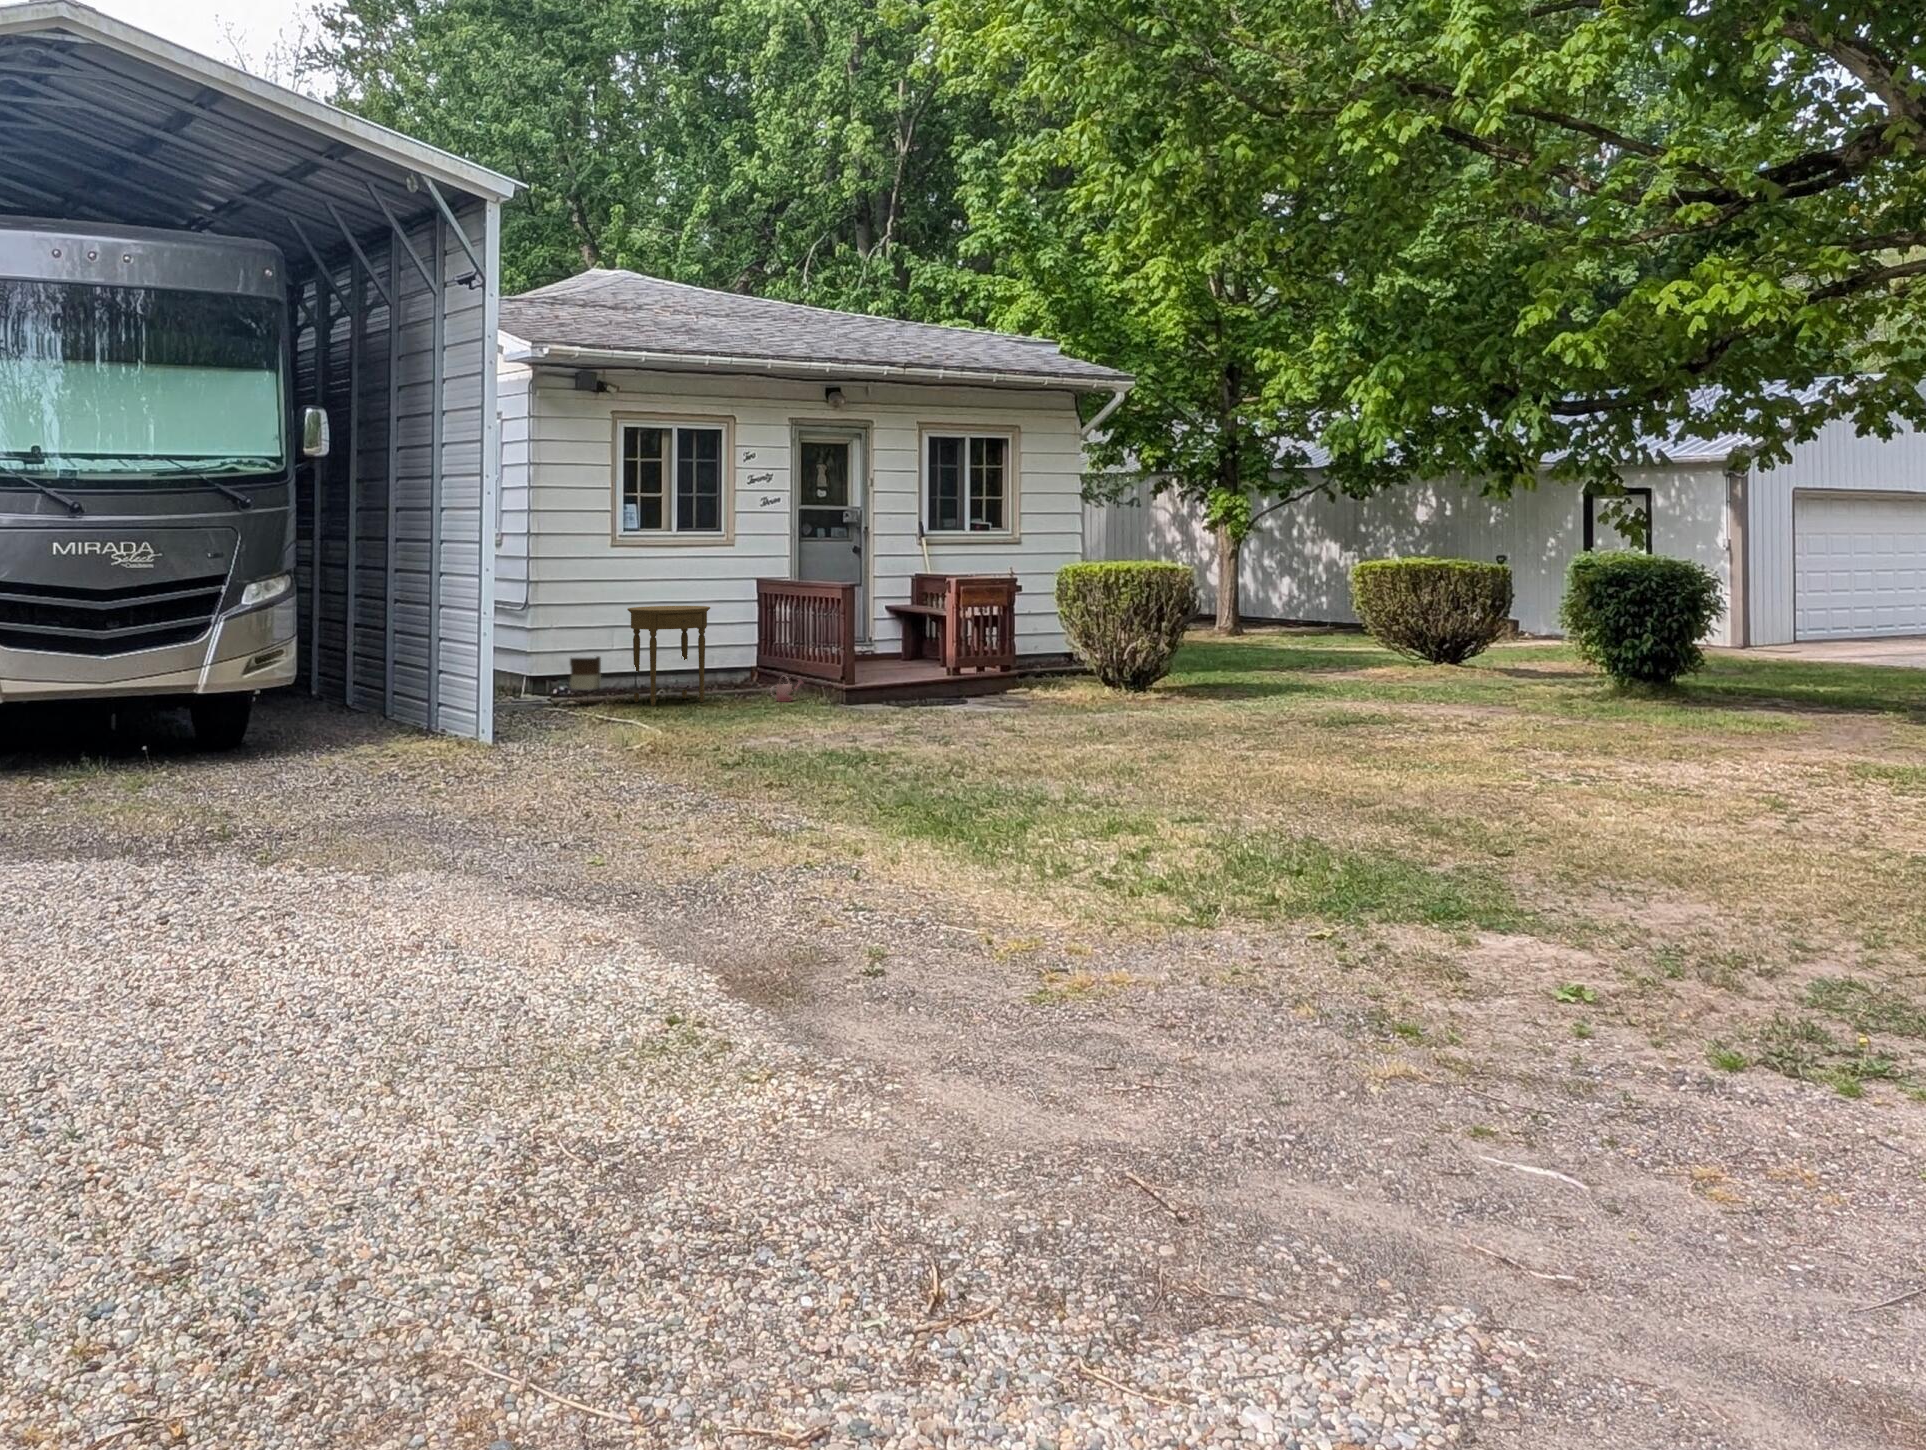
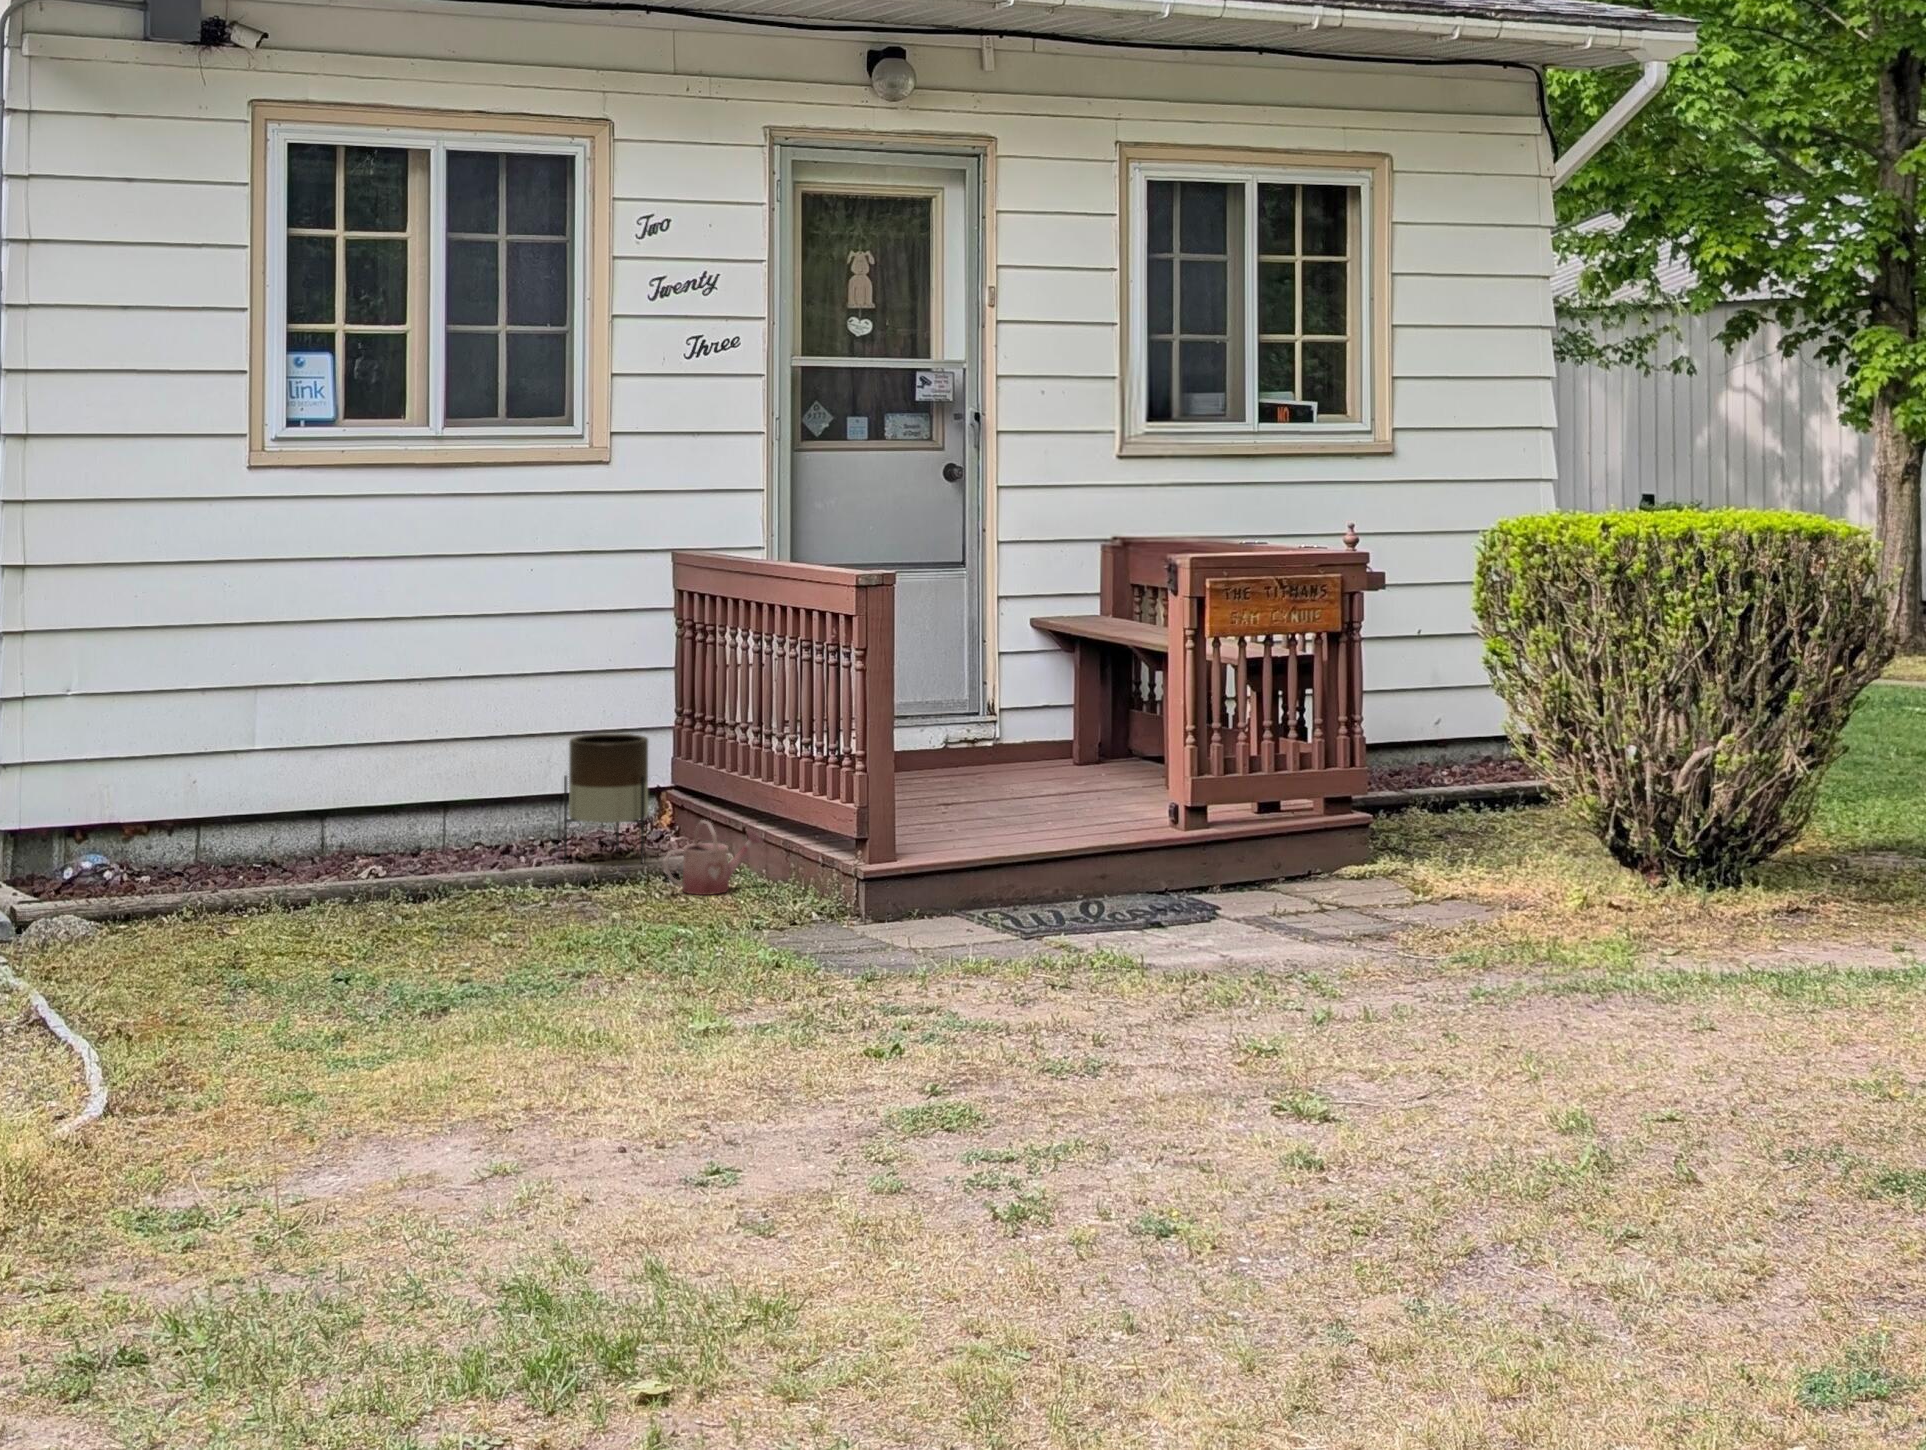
side table: present [627,606,710,706] -> none [277,622,511,904]
planter: present [568,656,601,699] -> present [564,734,648,864]

